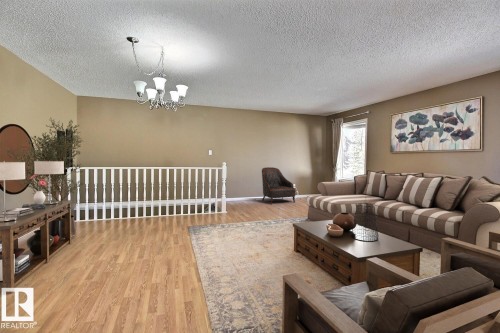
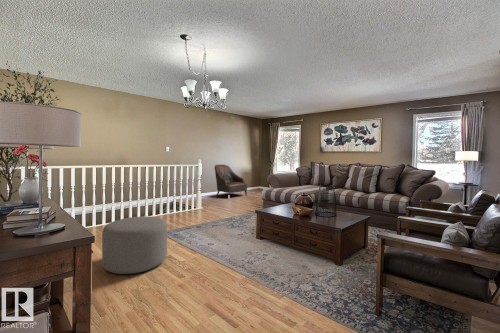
ottoman: none [64,216,132,271] -> present [102,216,167,274]

